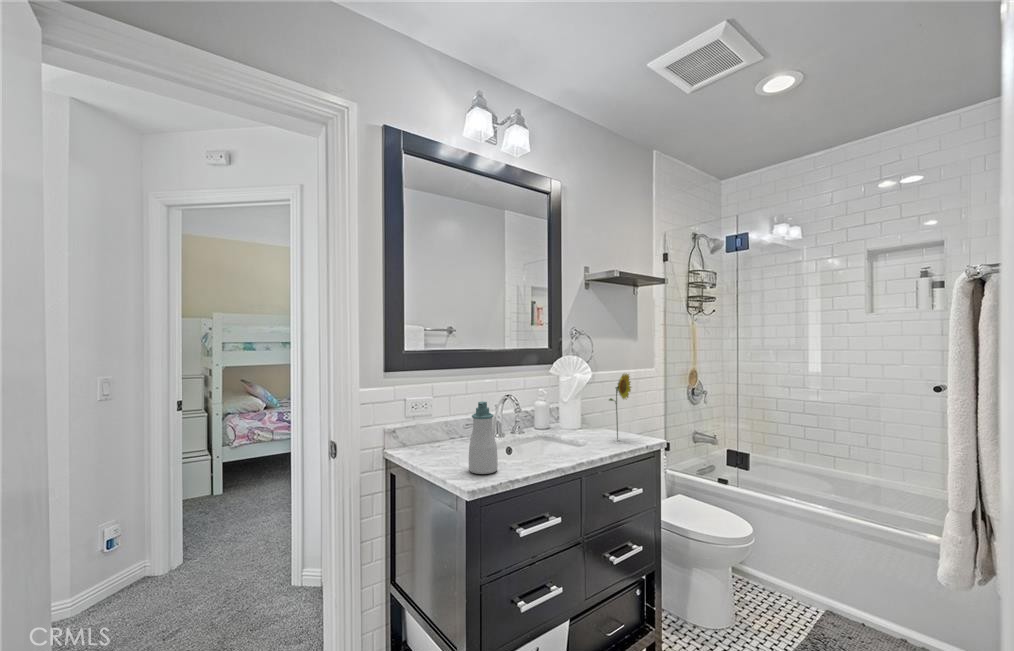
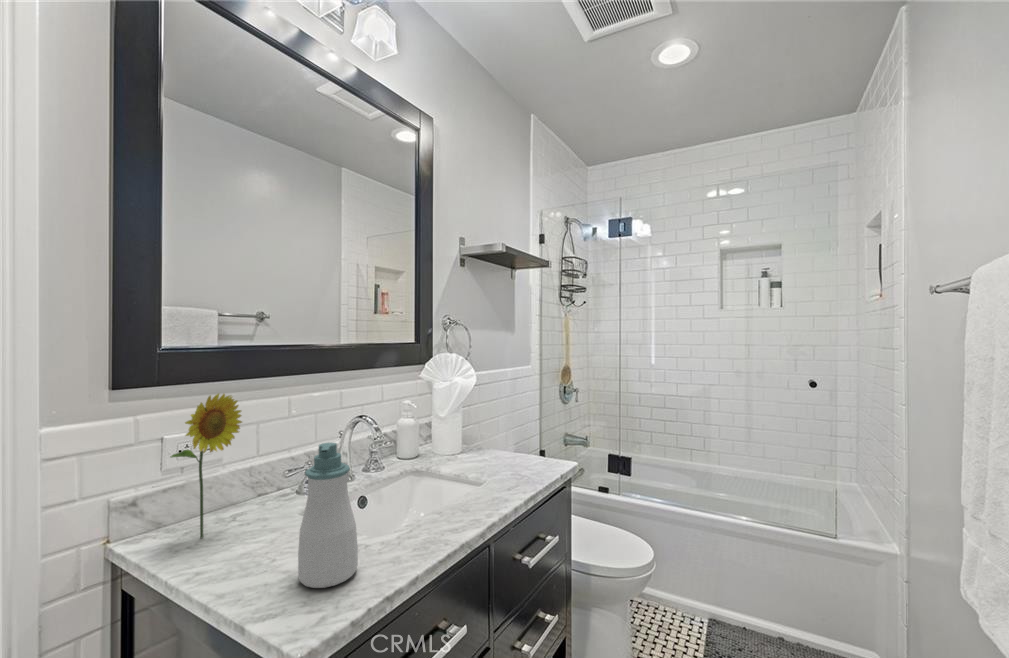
flower: present [609,374,631,440] -> present [171,394,242,538]

